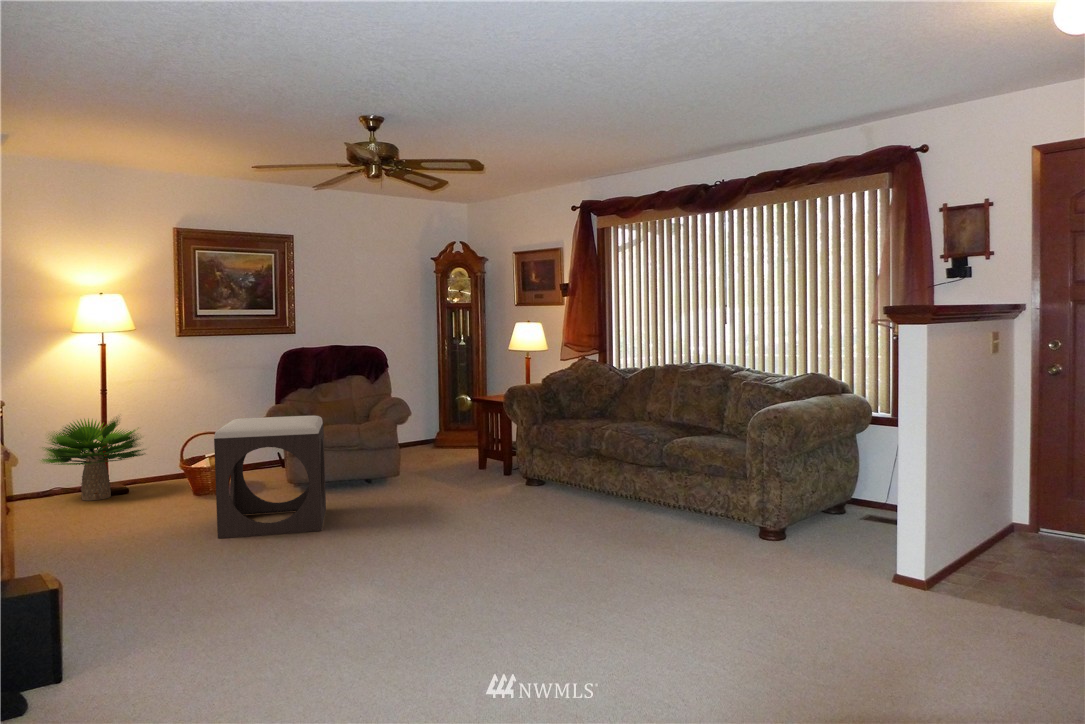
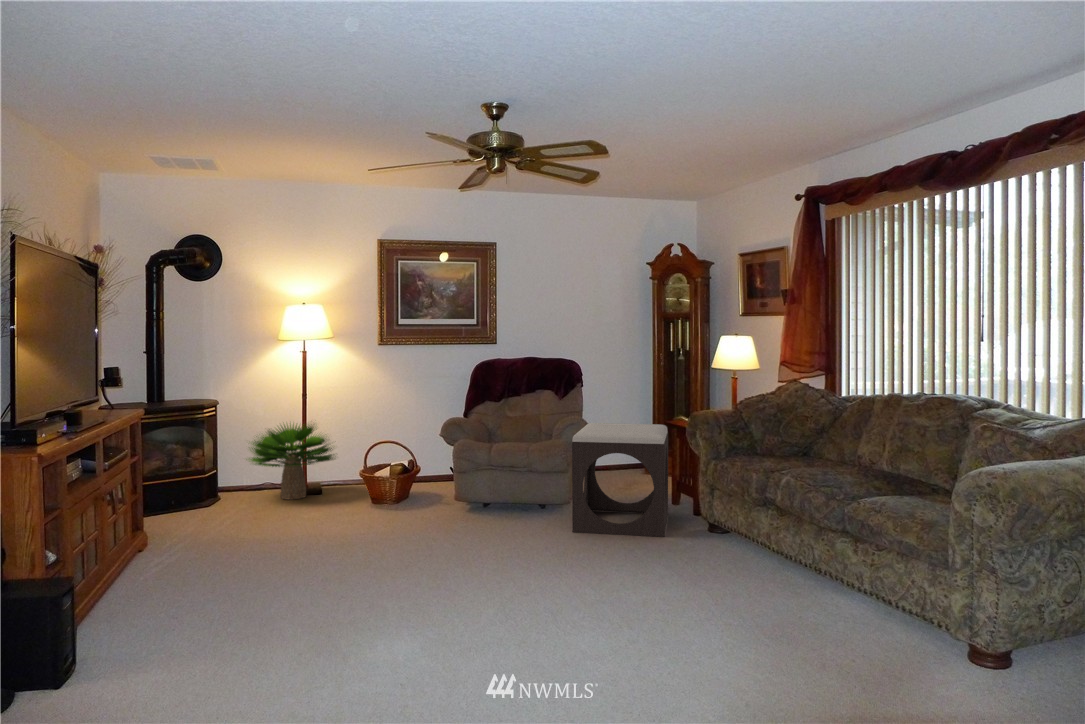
footstool: present [214,416,326,538] -> present [572,423,668,537]

